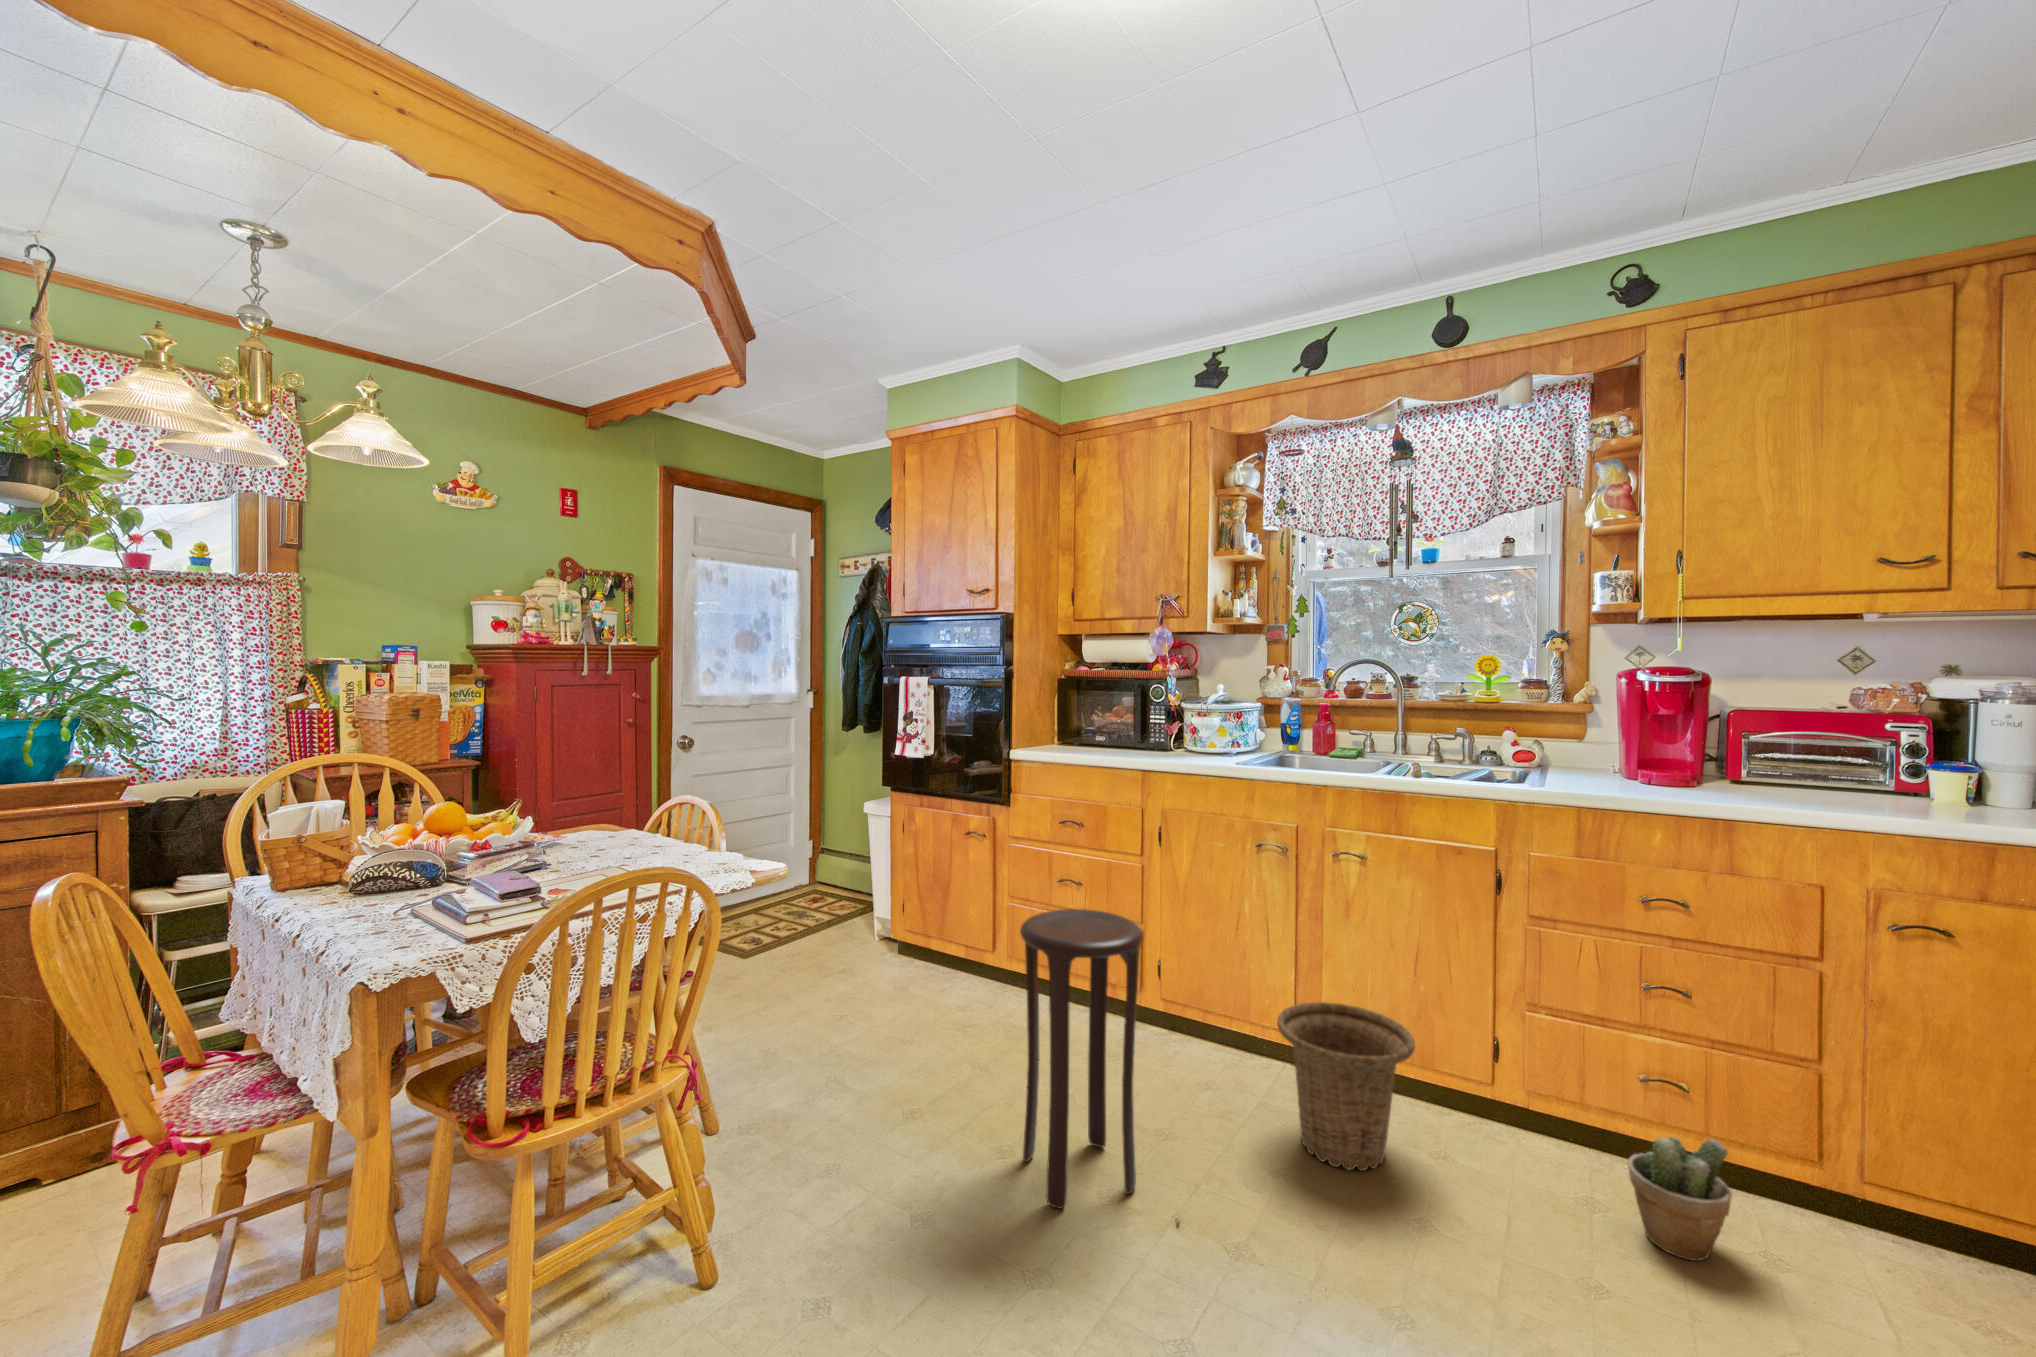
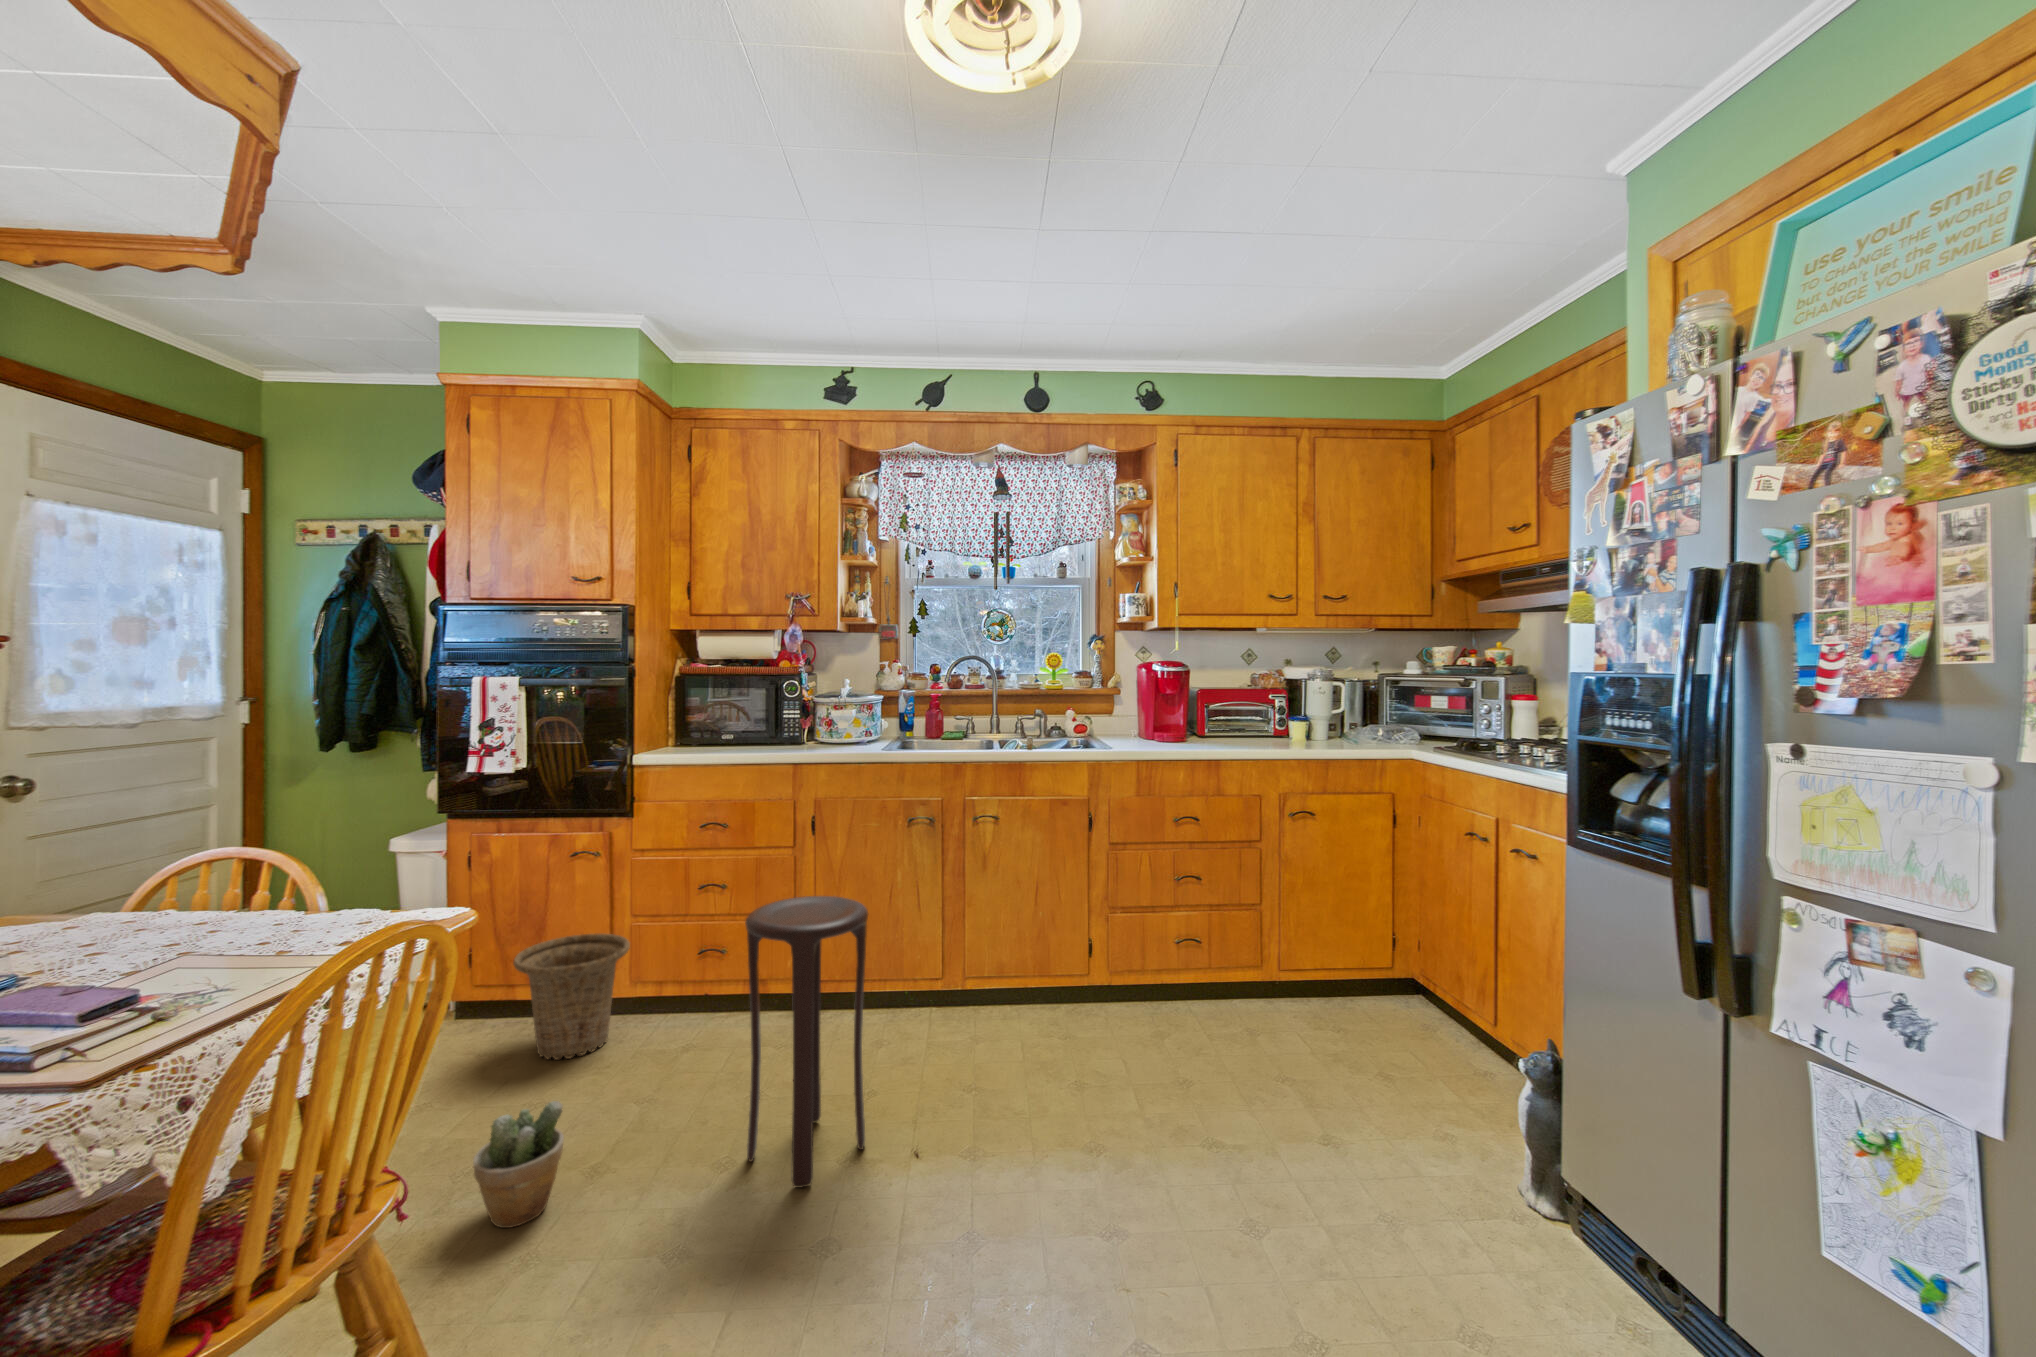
basket: present [1277,1002,1415,1171] -> present [513,934,630,1060]
potted plant: present [1628,1137,1732,1261] -> present [473,1101,564,1228]

